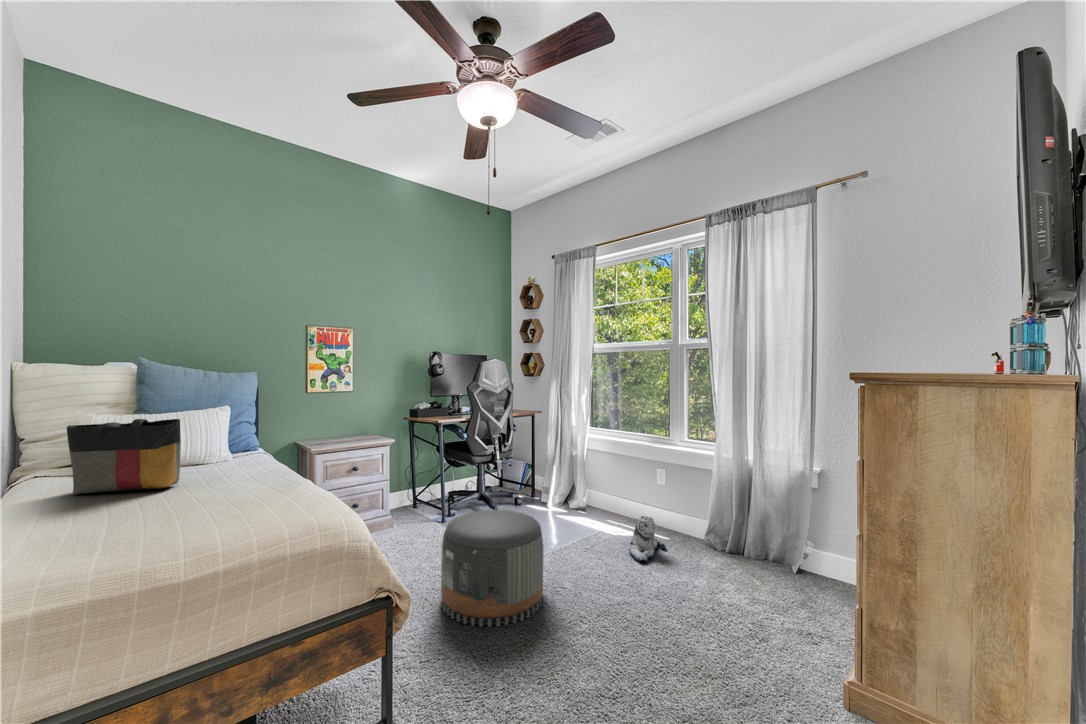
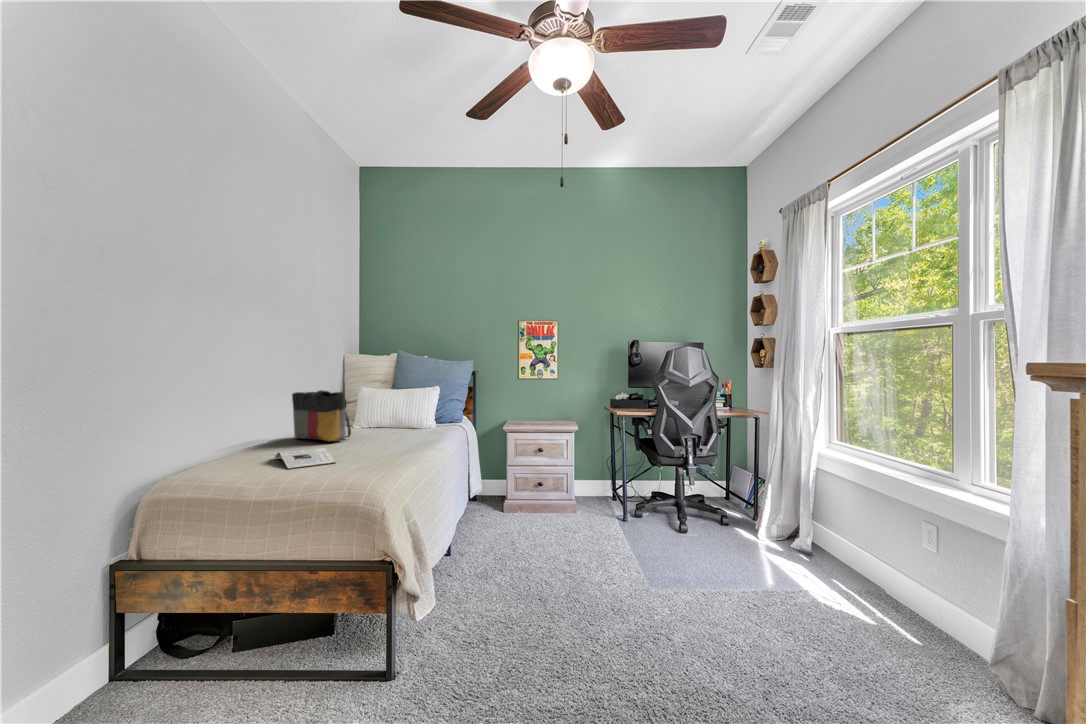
magazine: none [144,491,261,521] -> present [275,448,336,469]
pouf: present [441,510,543,627] -> none [521,515,637,655]
plush toy: present [630,516,665,561] -> none [810,583,890,656]

